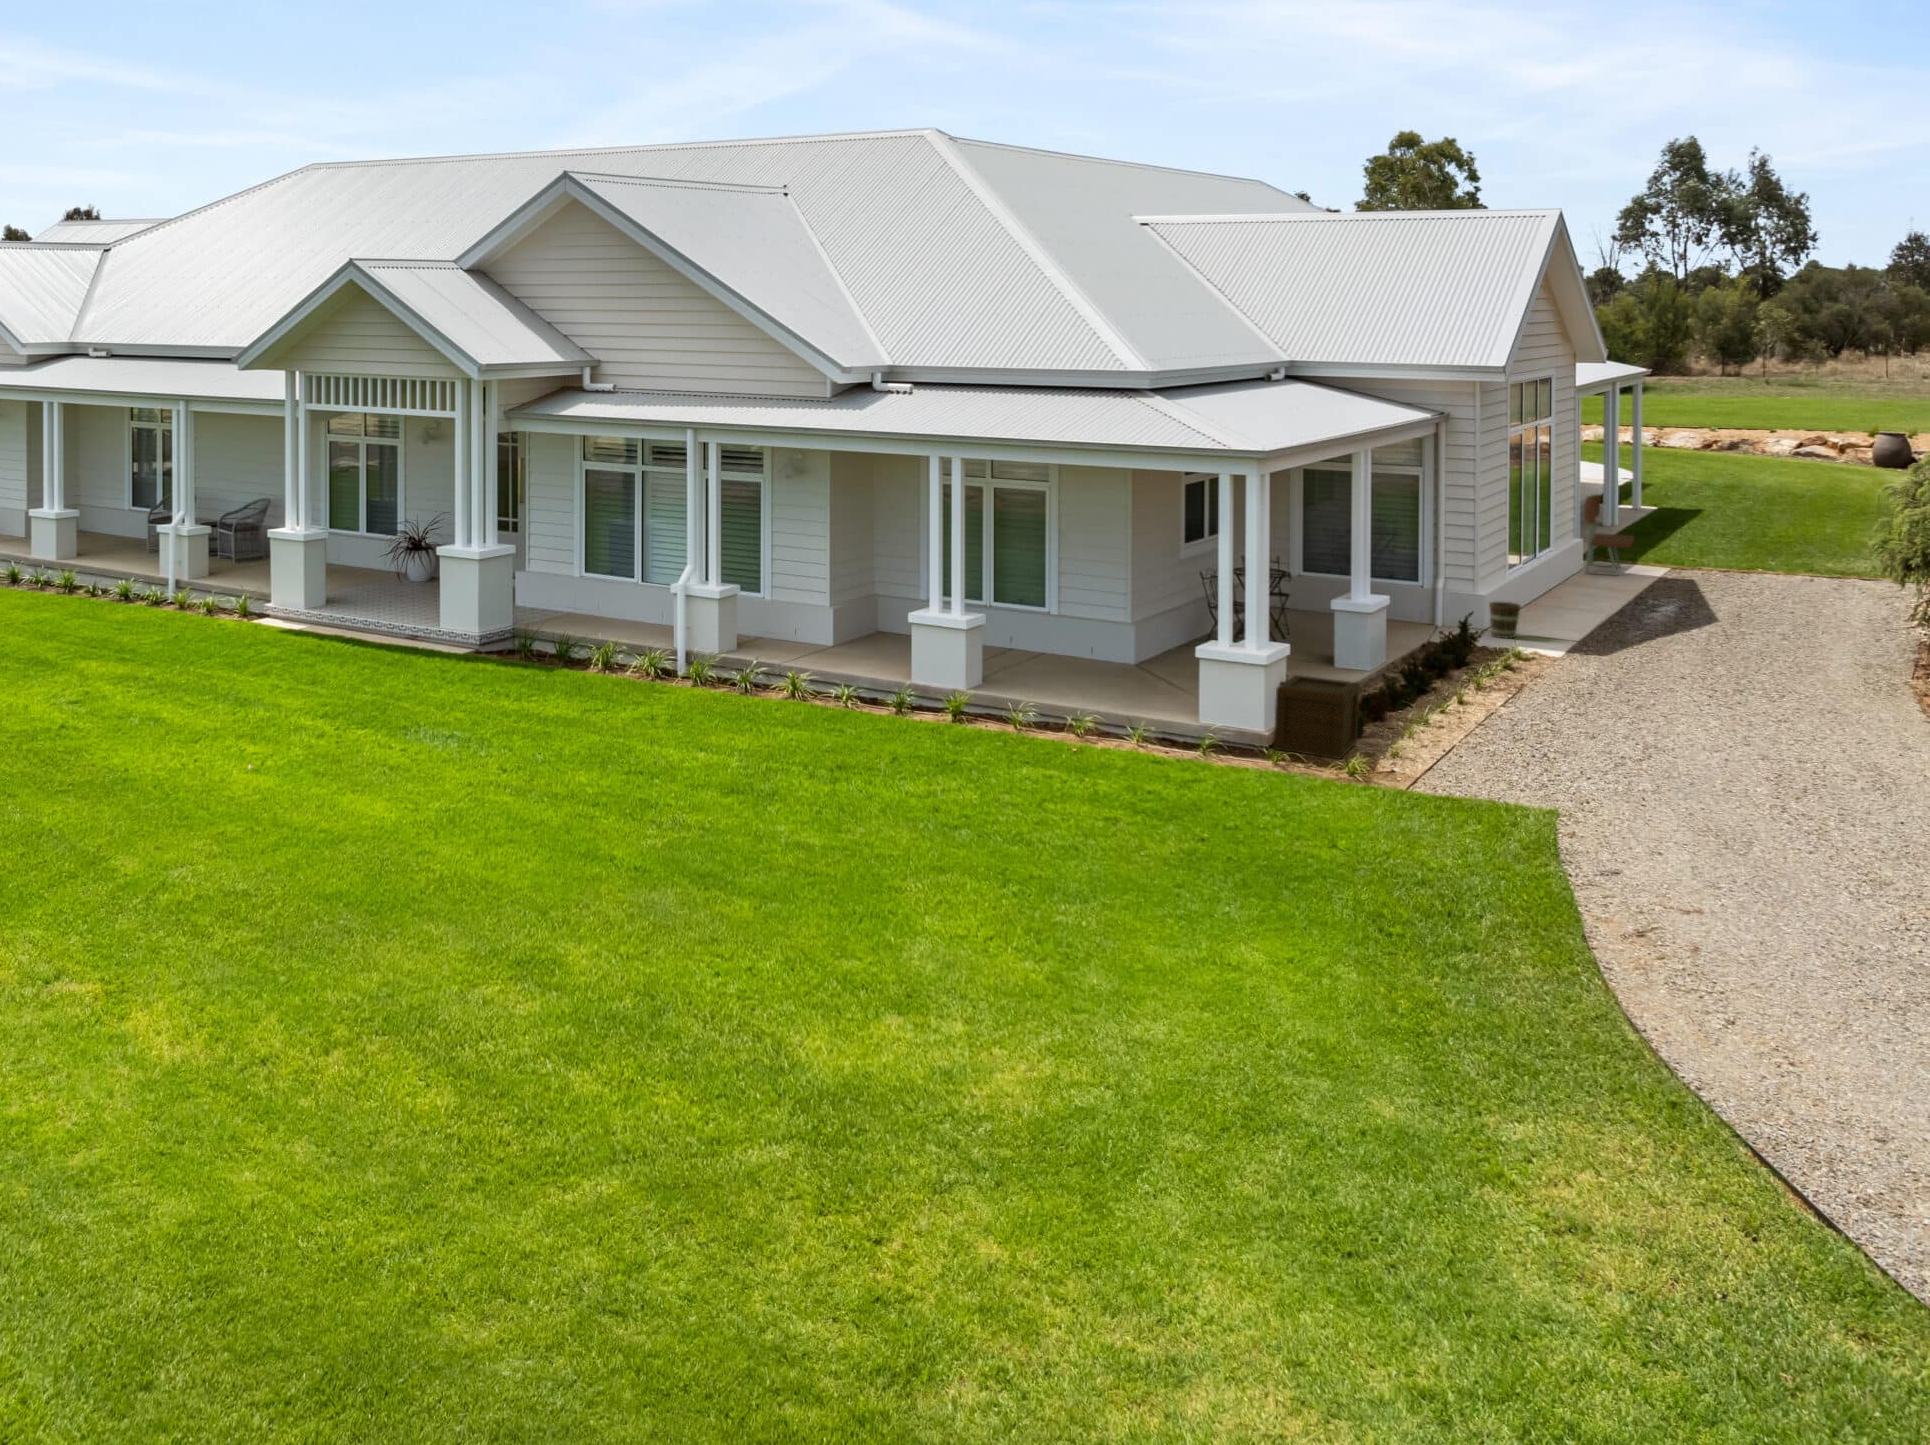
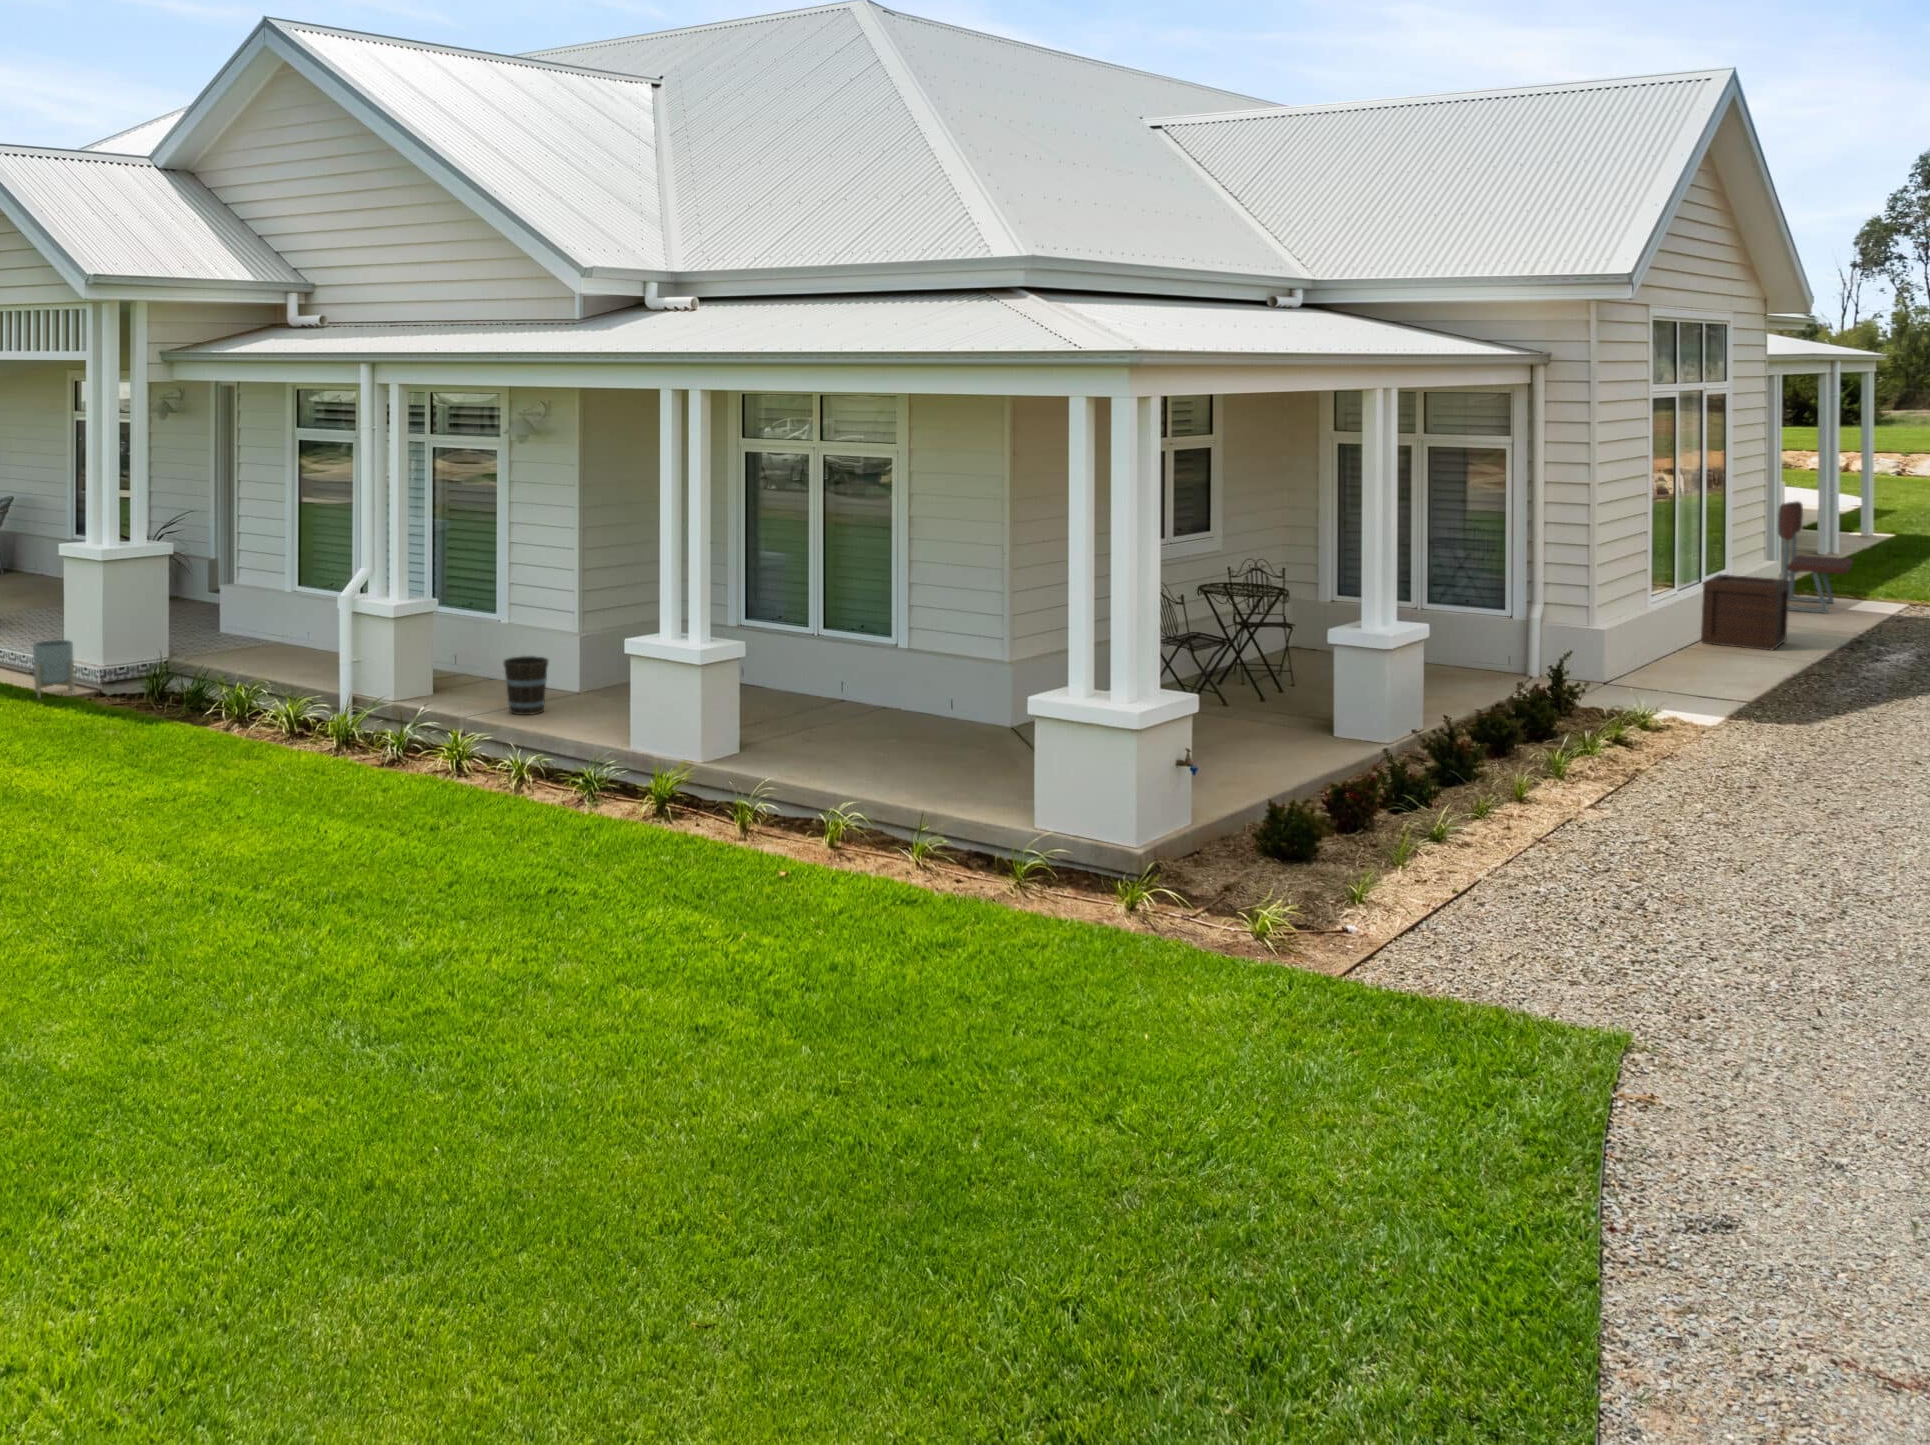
bucket: present [1489,602,1521,638] -> present [503,656,548,715]
planter: none [437,618,469,659] -> present [33,640,75,698]
wooden crate: present [1274,675,1360,759] -> present [1701,574,1789,650]

